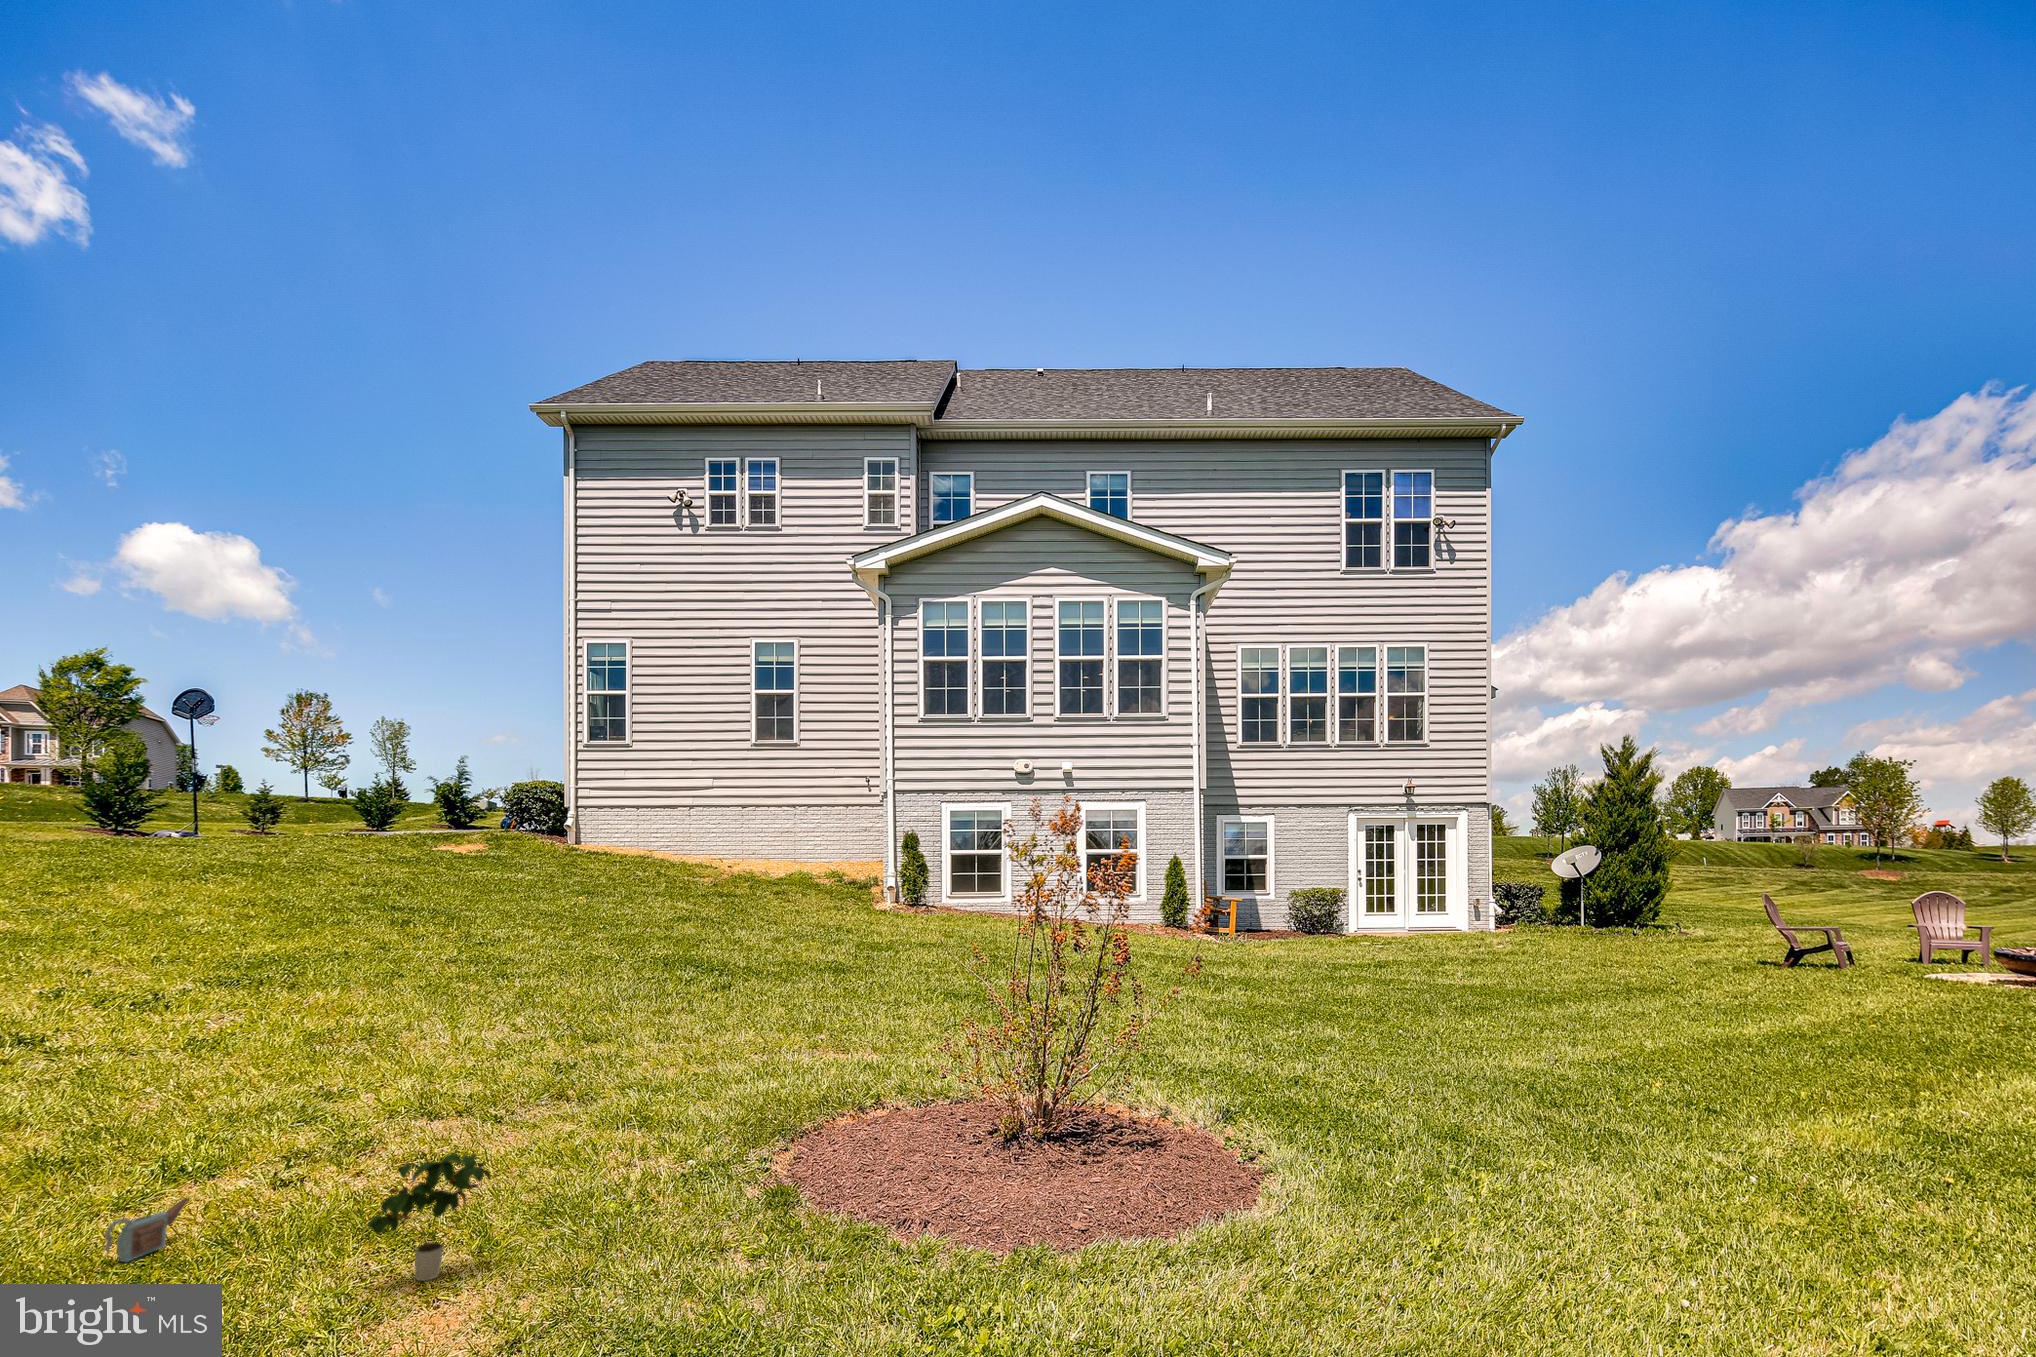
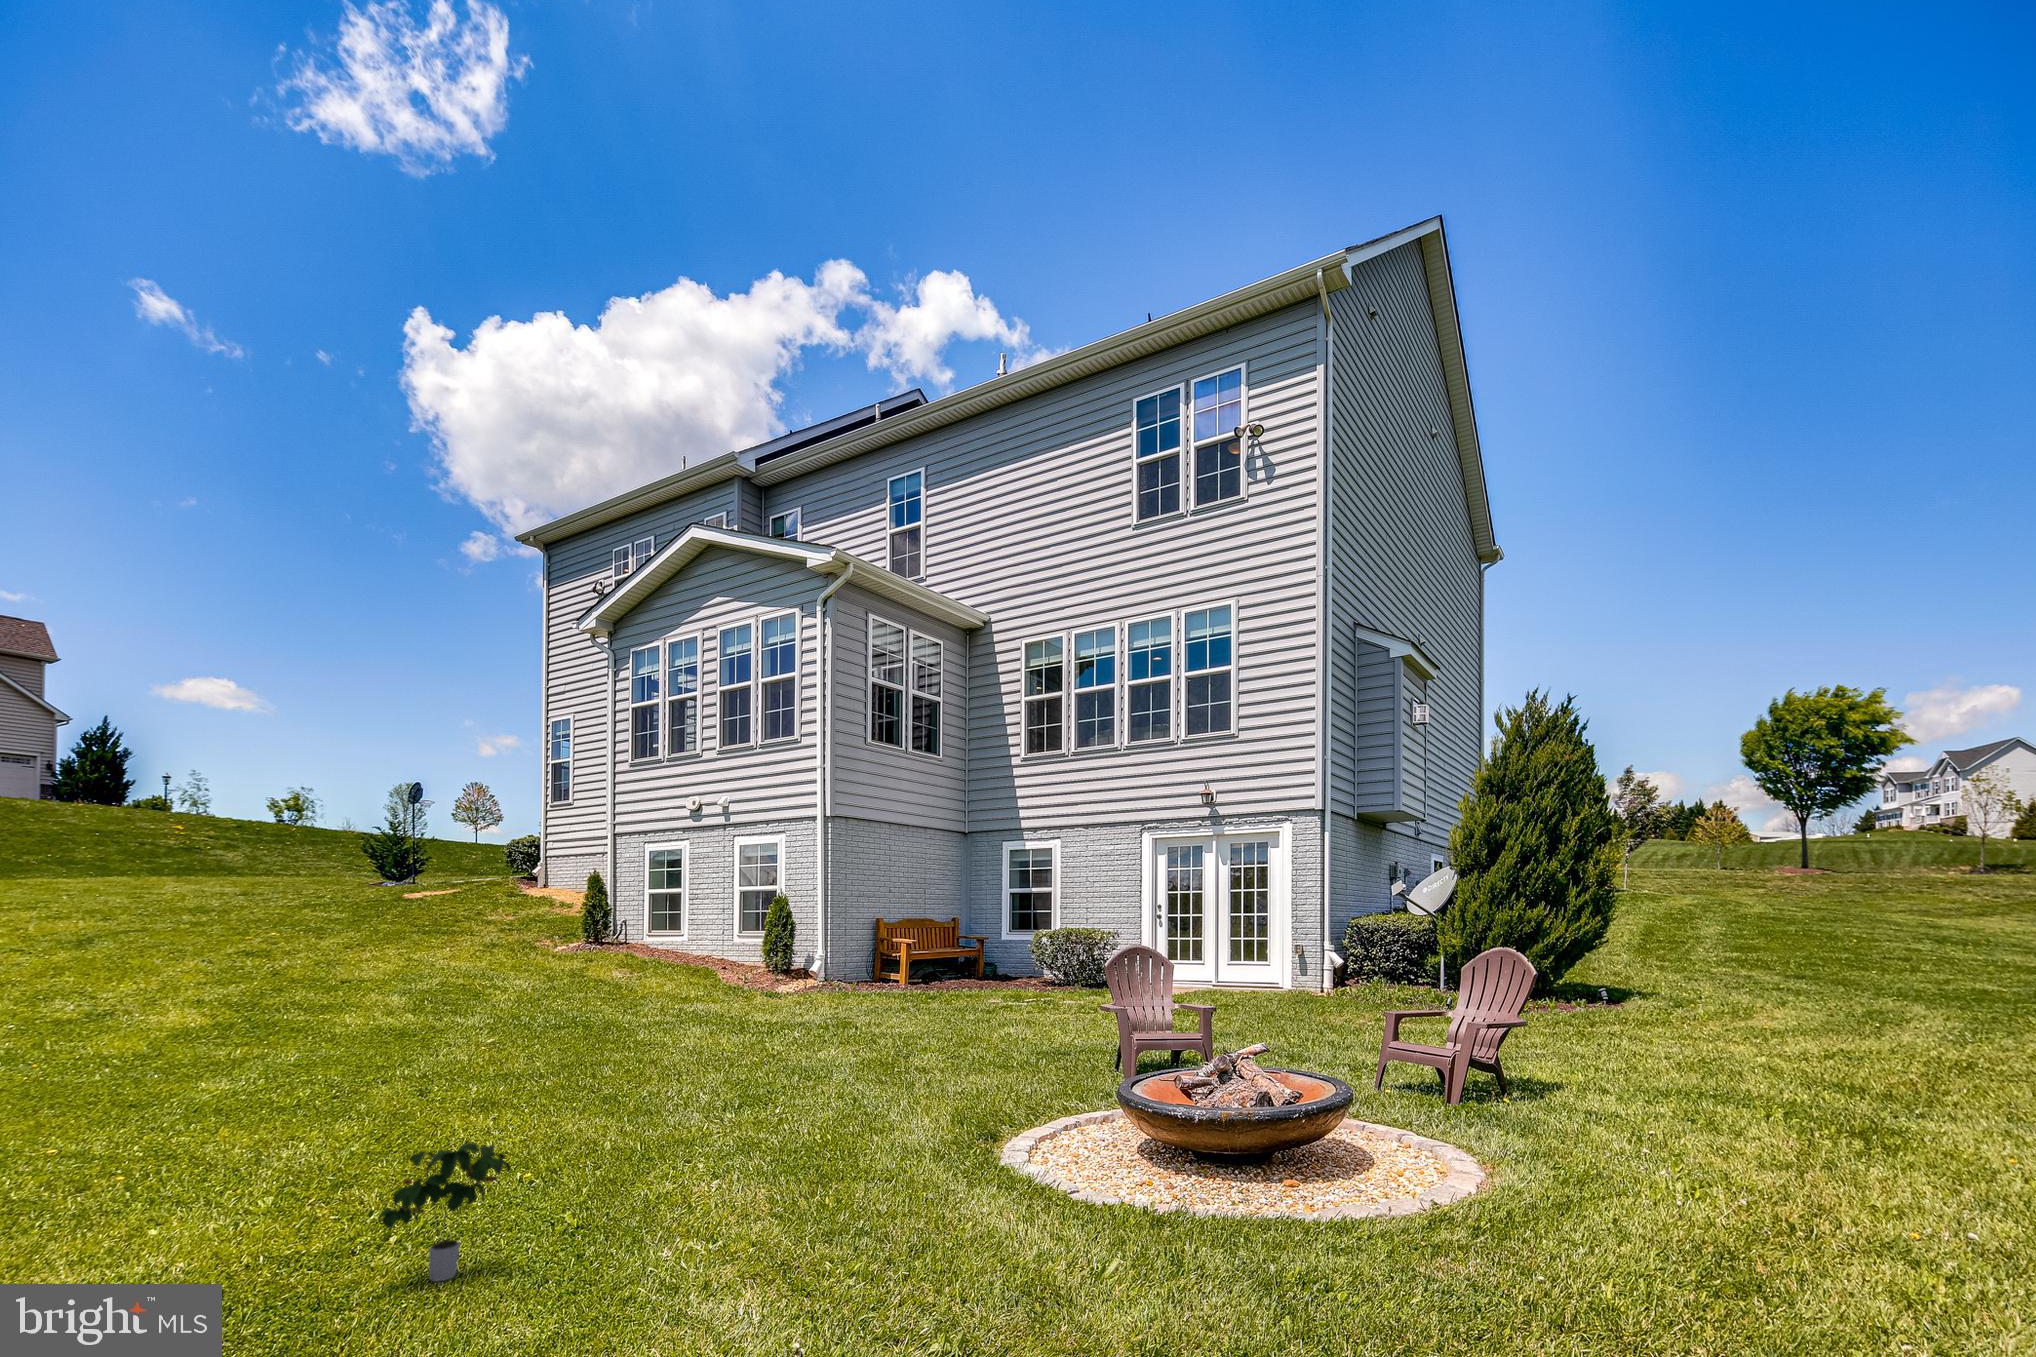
watering can: present [104,1197,189,1262] -> none [109,1194,204,1262]

